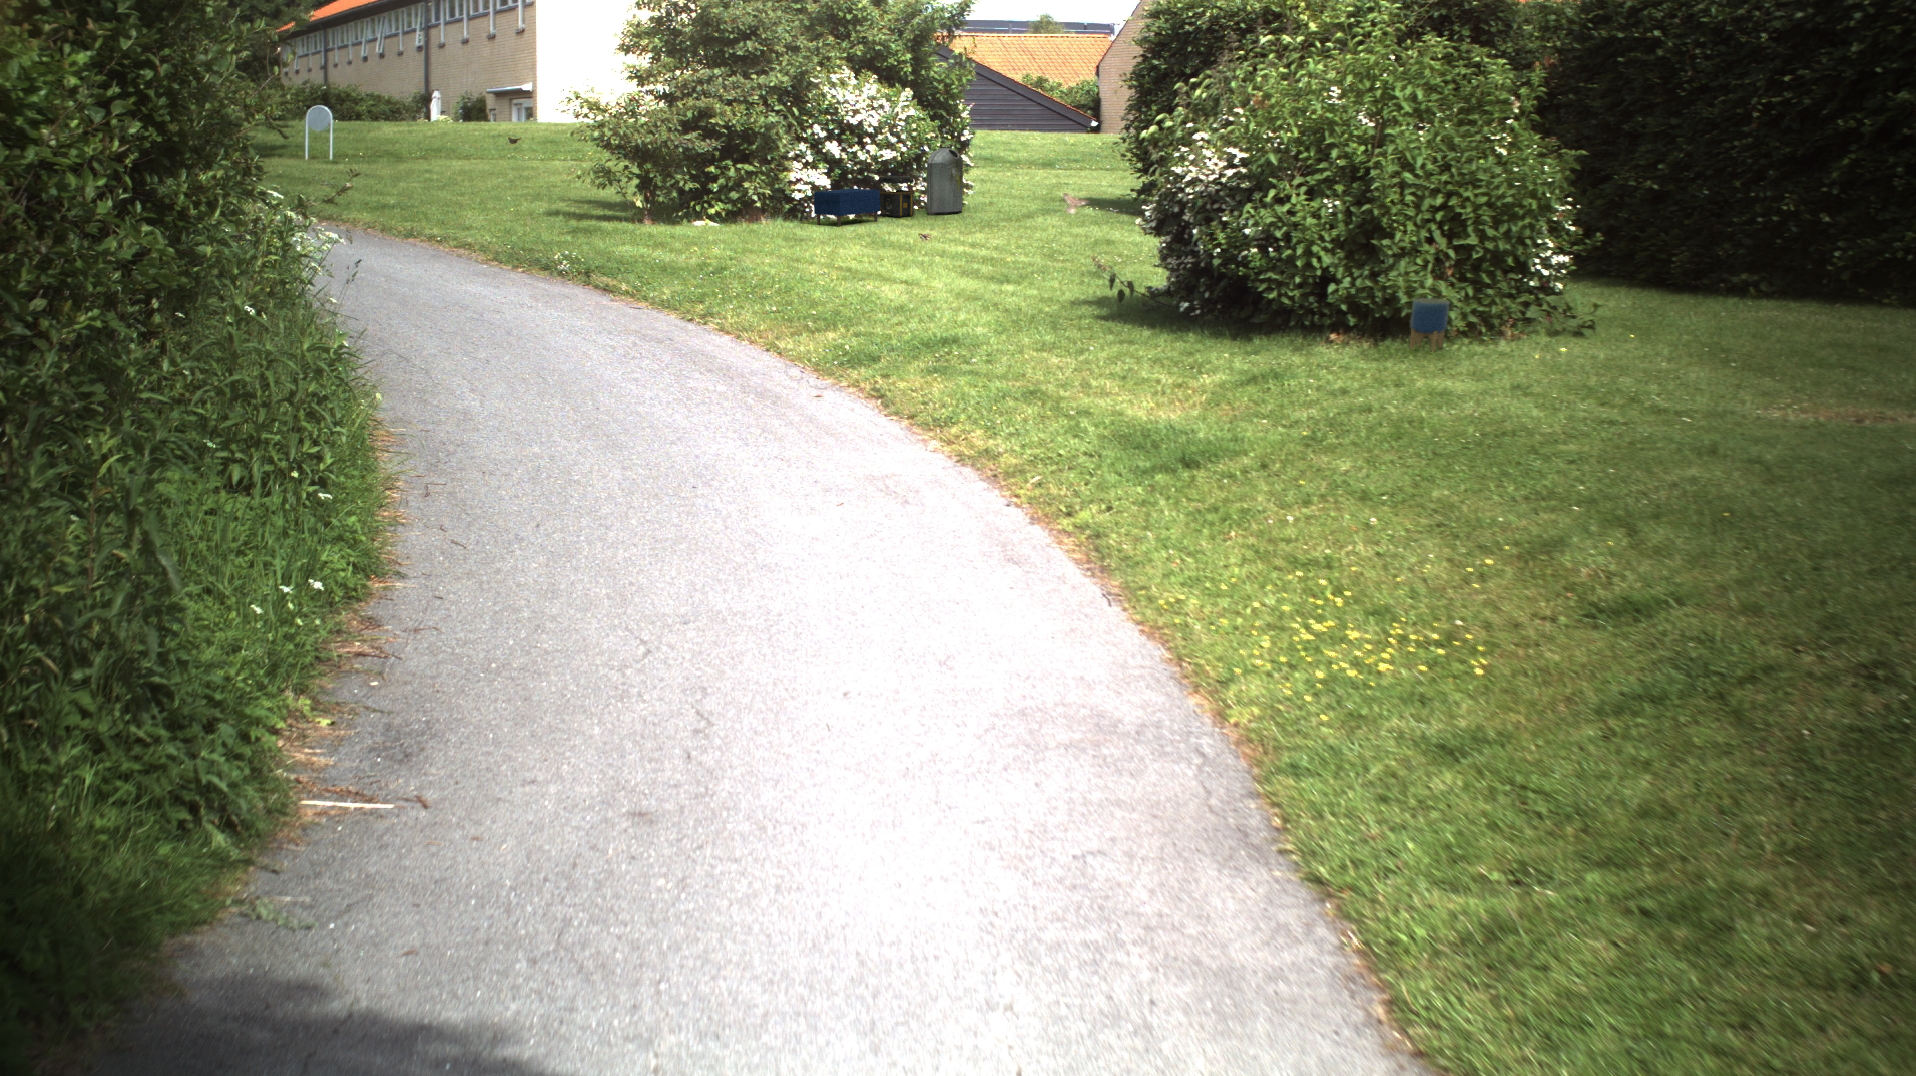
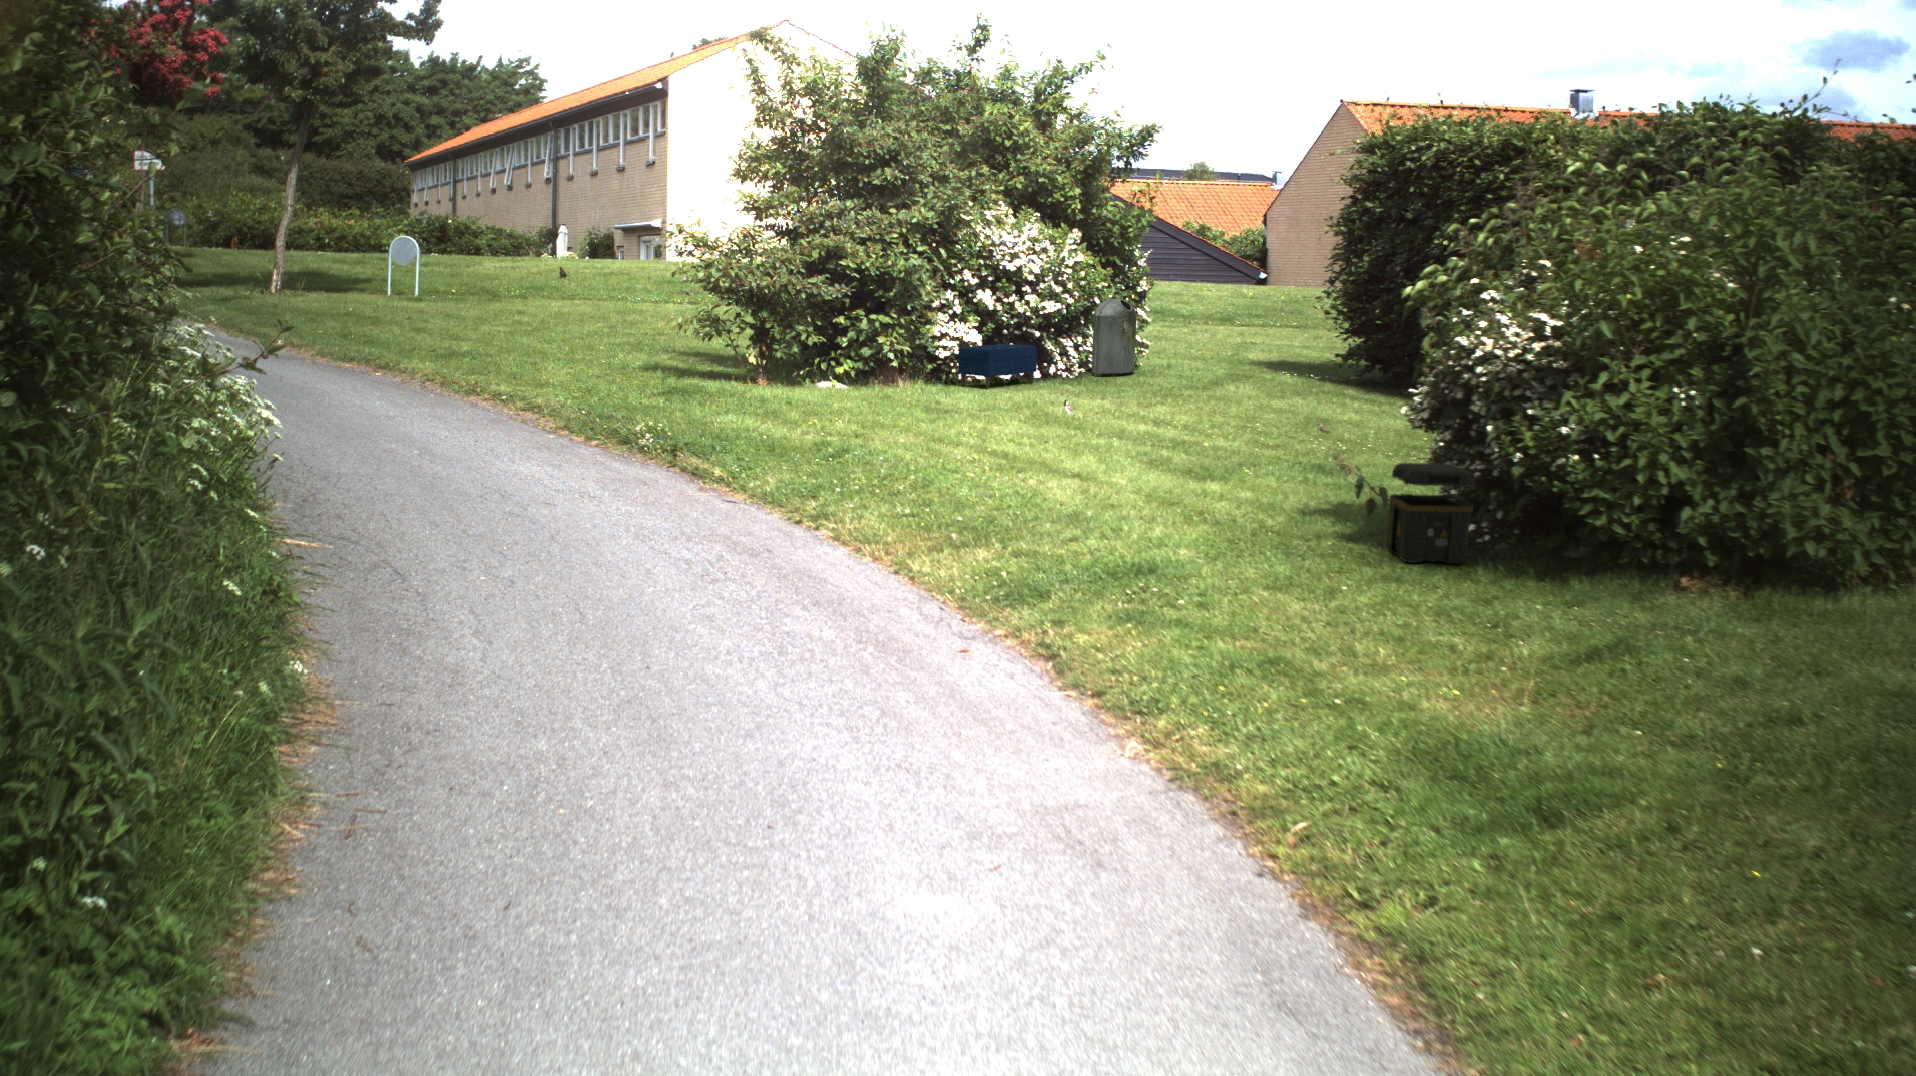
toolbox: present [879,176,914,217] -> present [1387,463,1474,564]
planter: present [1410,298,1449,352] -> none [1815,534,1879,613]

